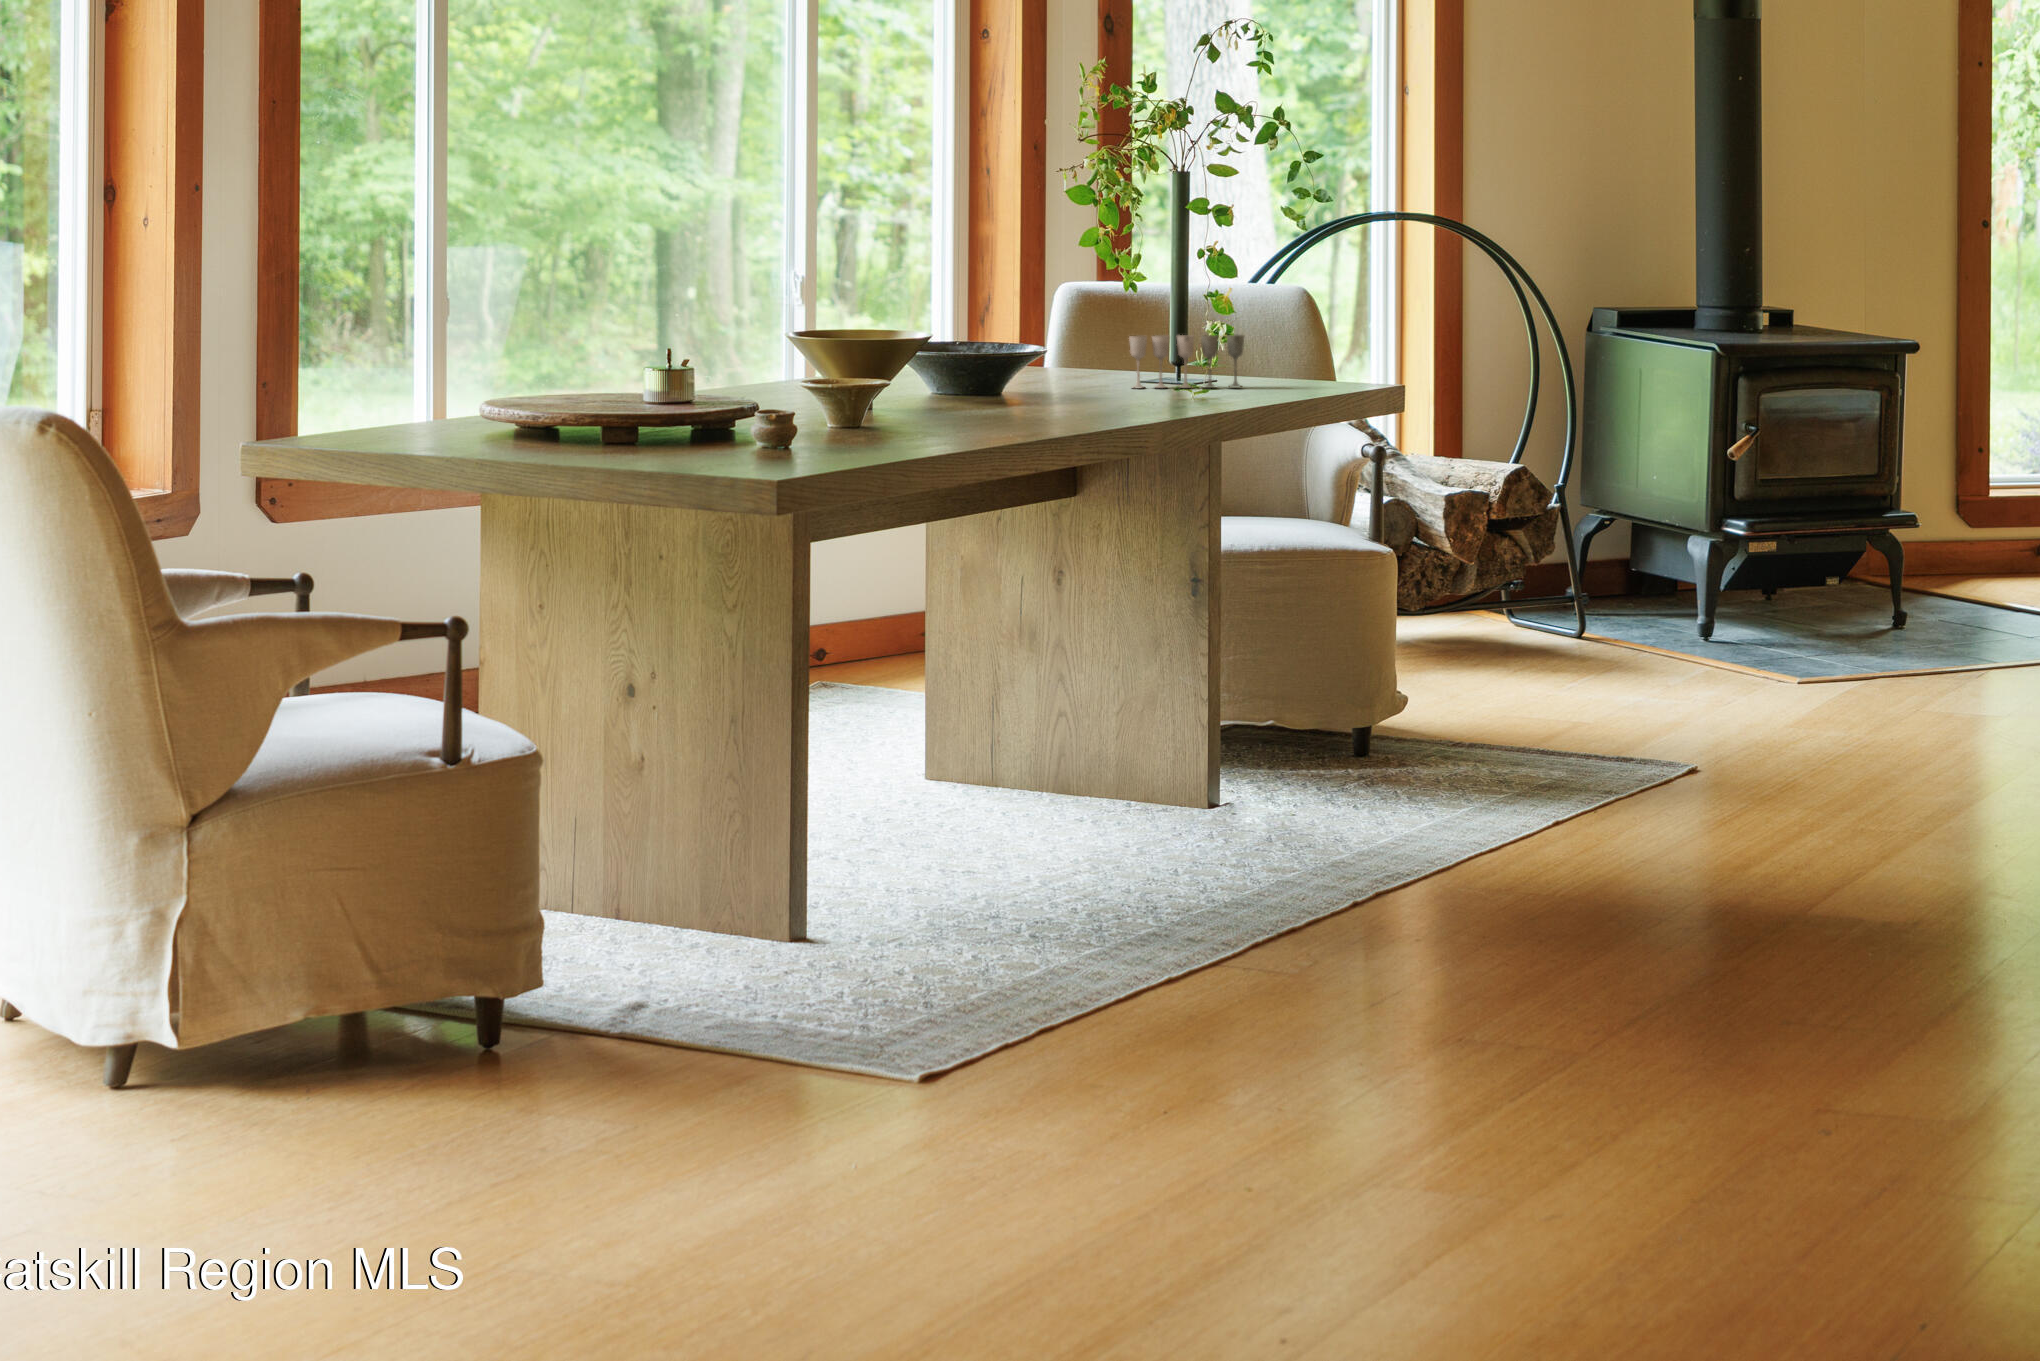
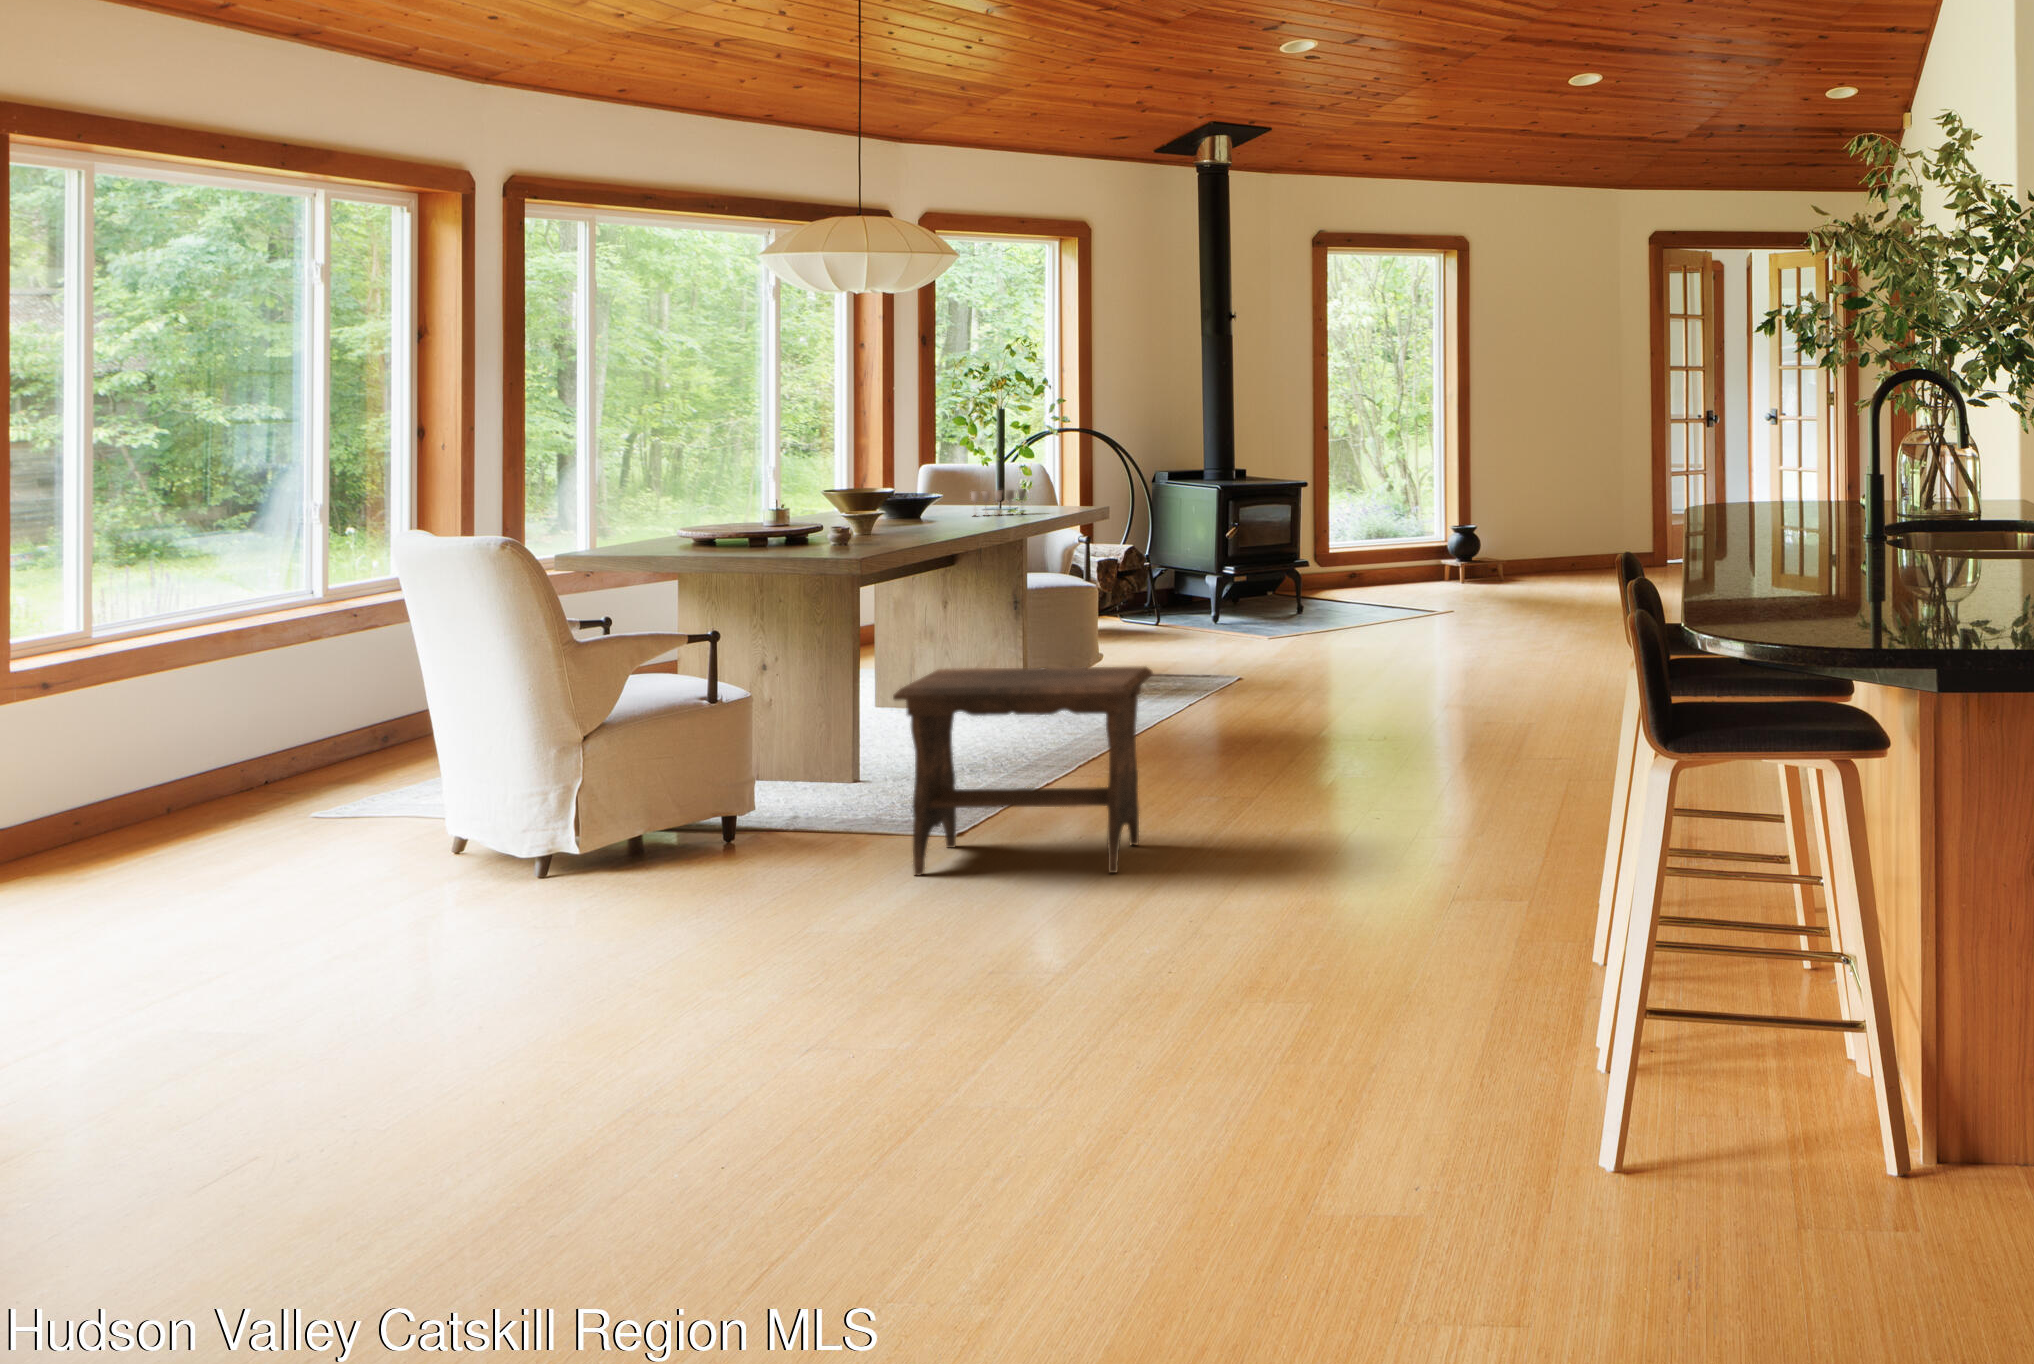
footstool: none [717,733,1332,1291] -> present [893,667,1152,876]

